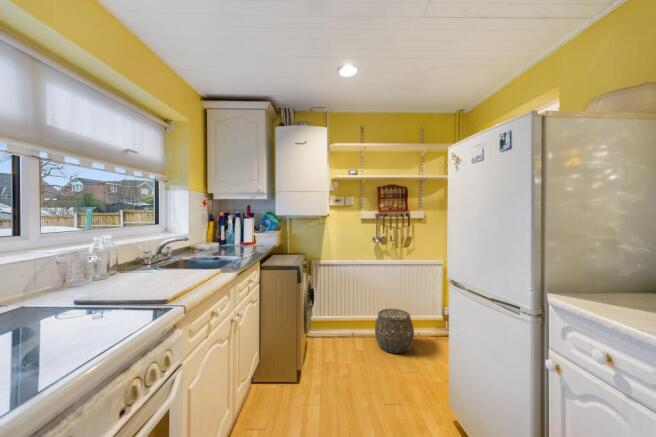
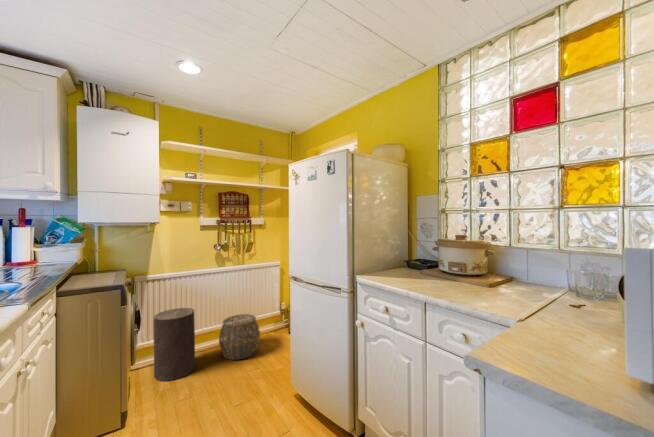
stool: none [323,291,354,352] -> present [154,308,195,381]

